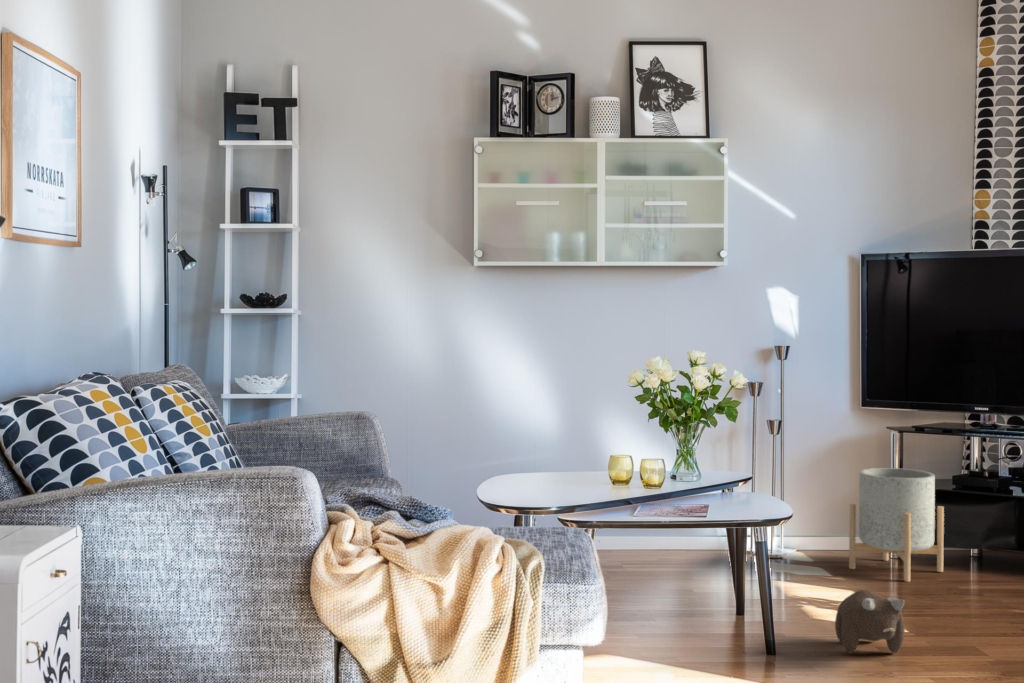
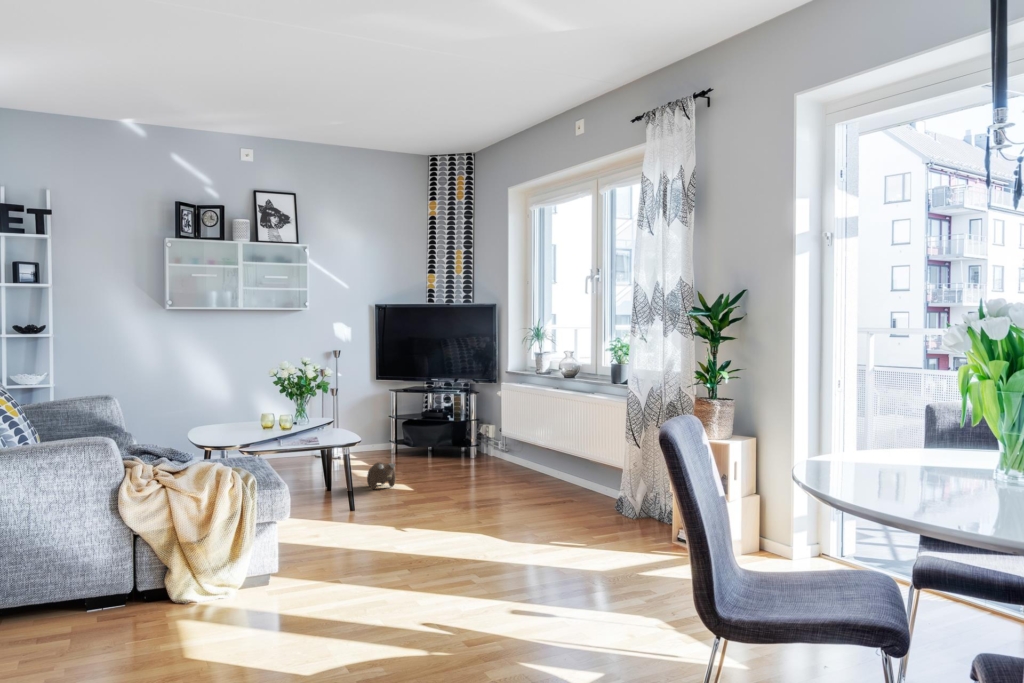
planter: present [849,468,944,582] -> none [372,410,414,462]

